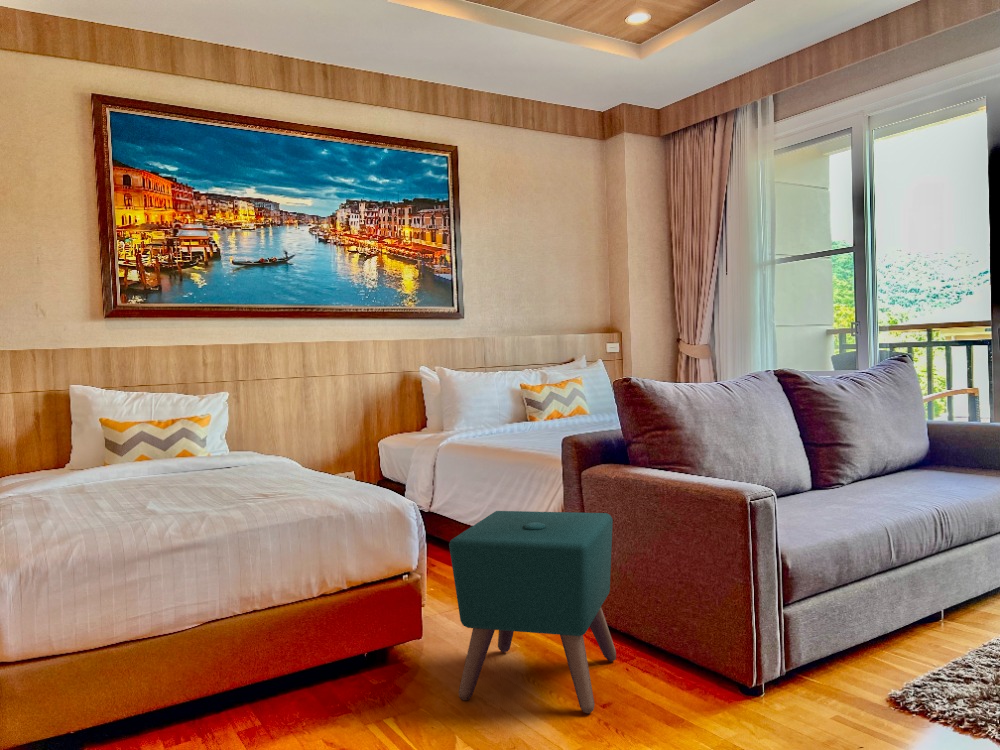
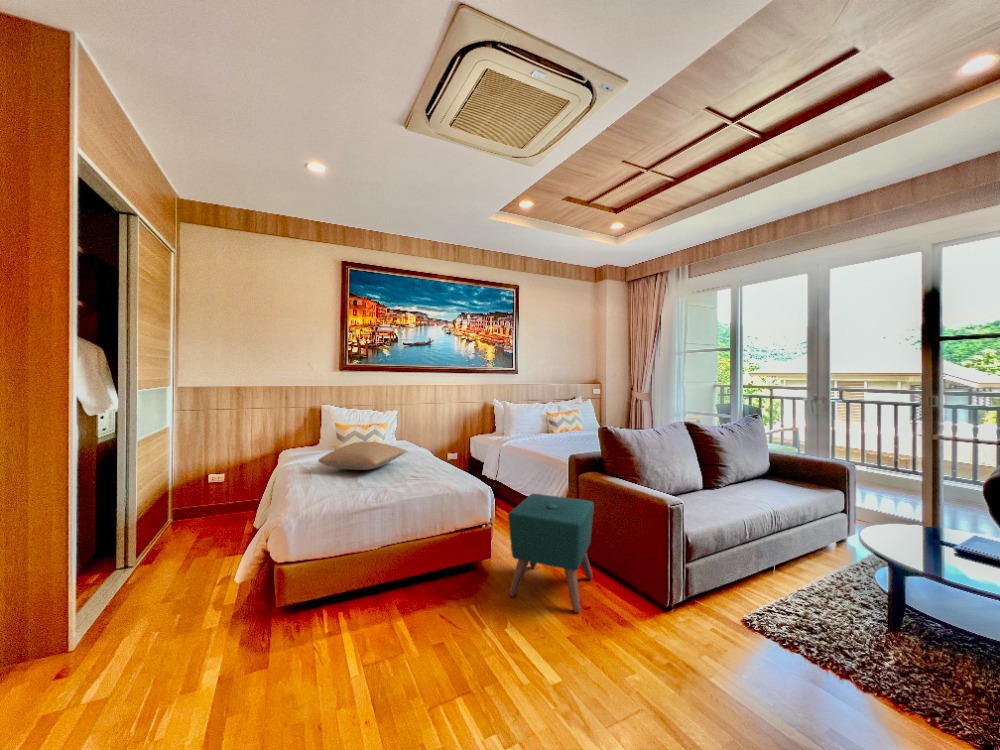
pillow: none [63,439,249,493] -> present [318,442,407,470]

